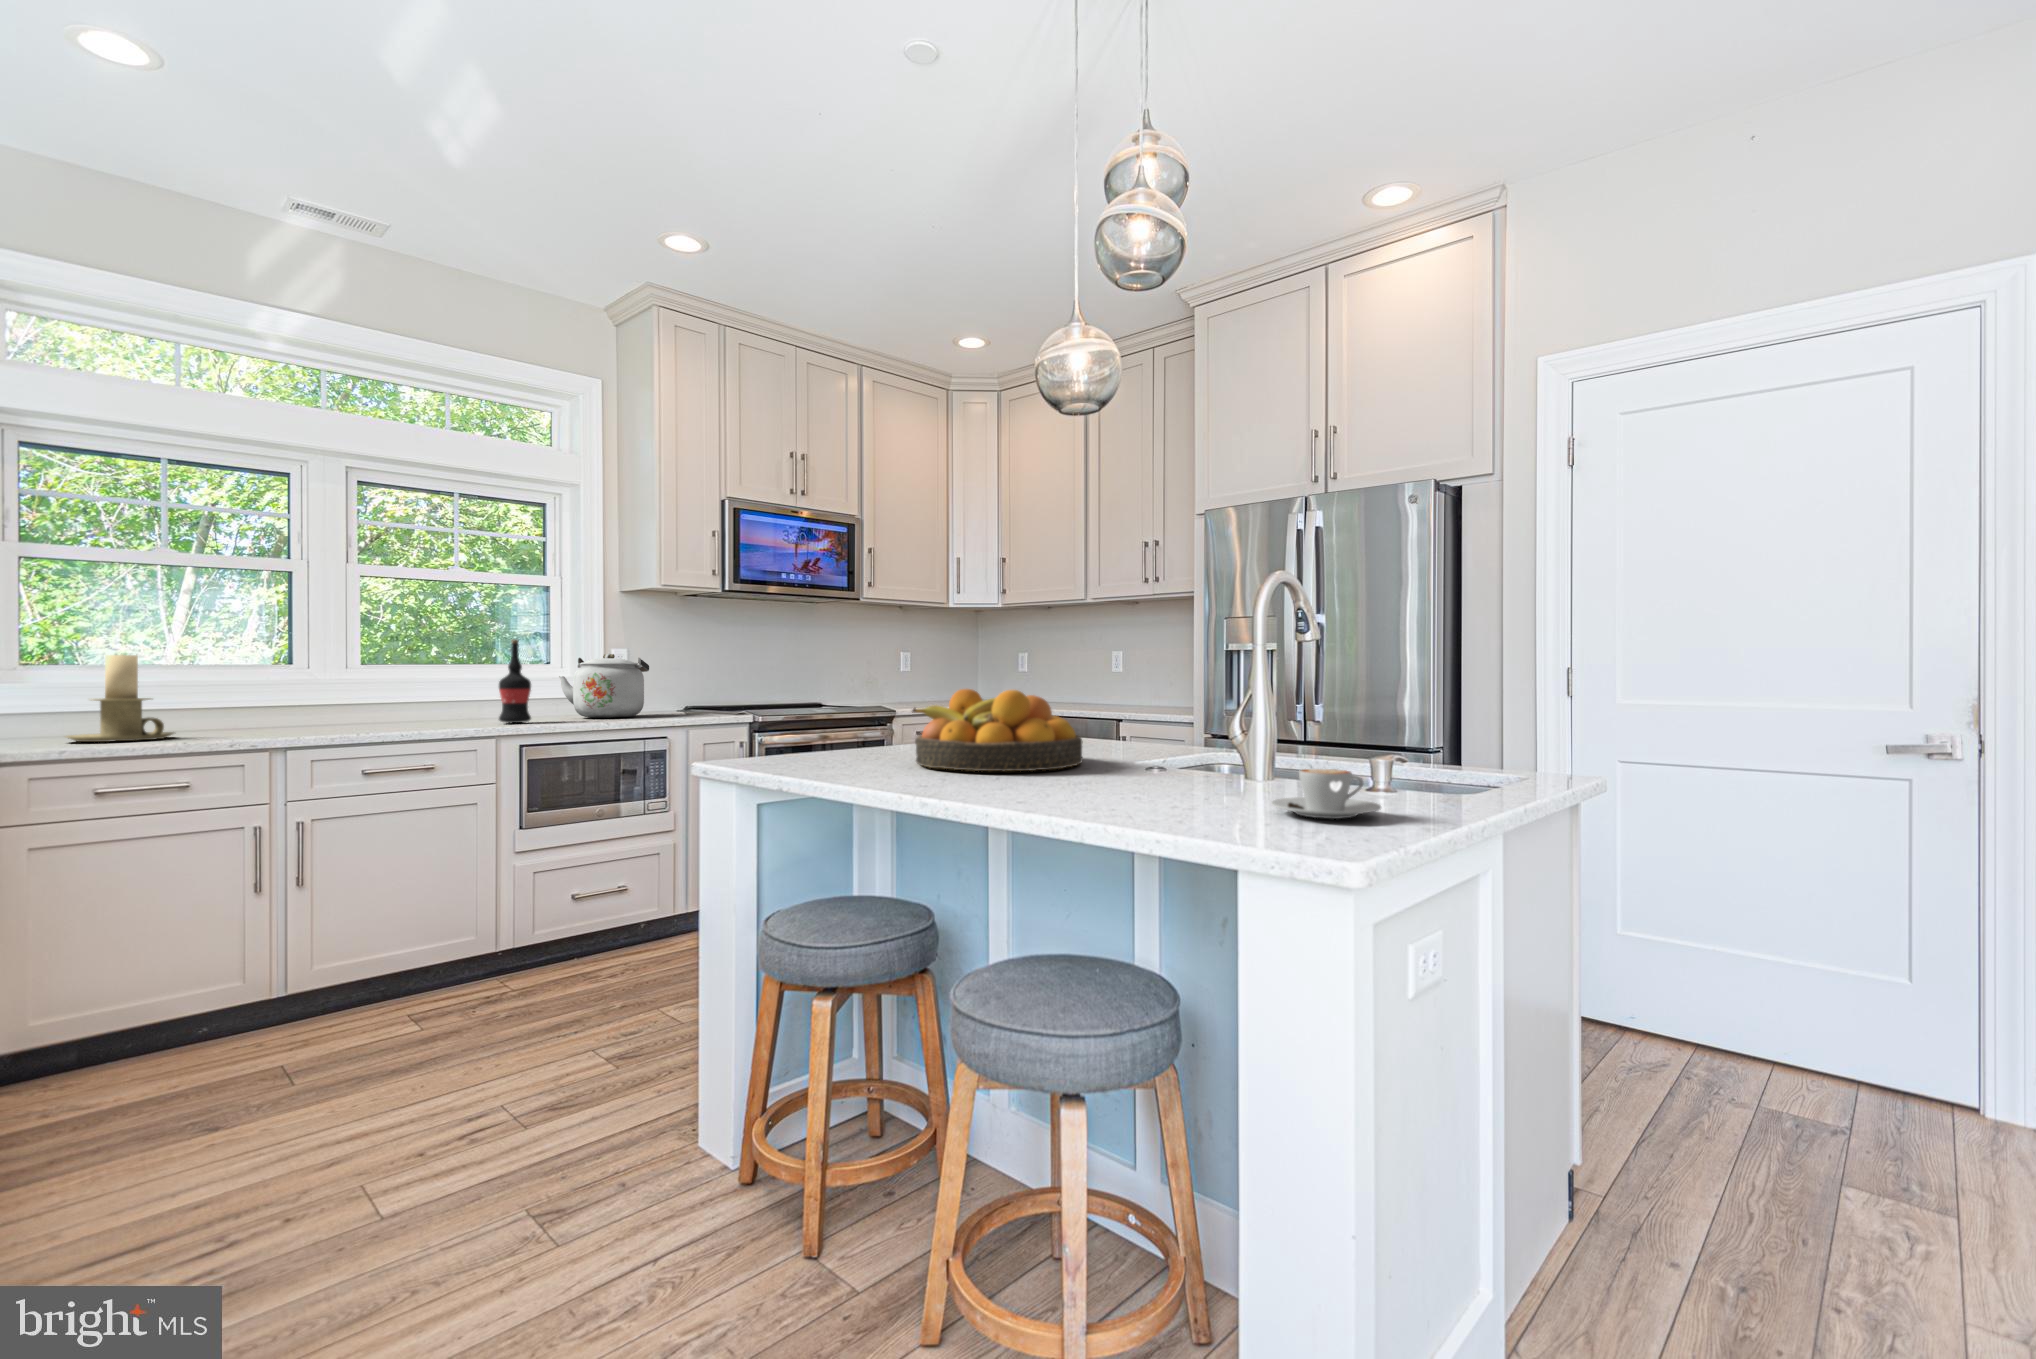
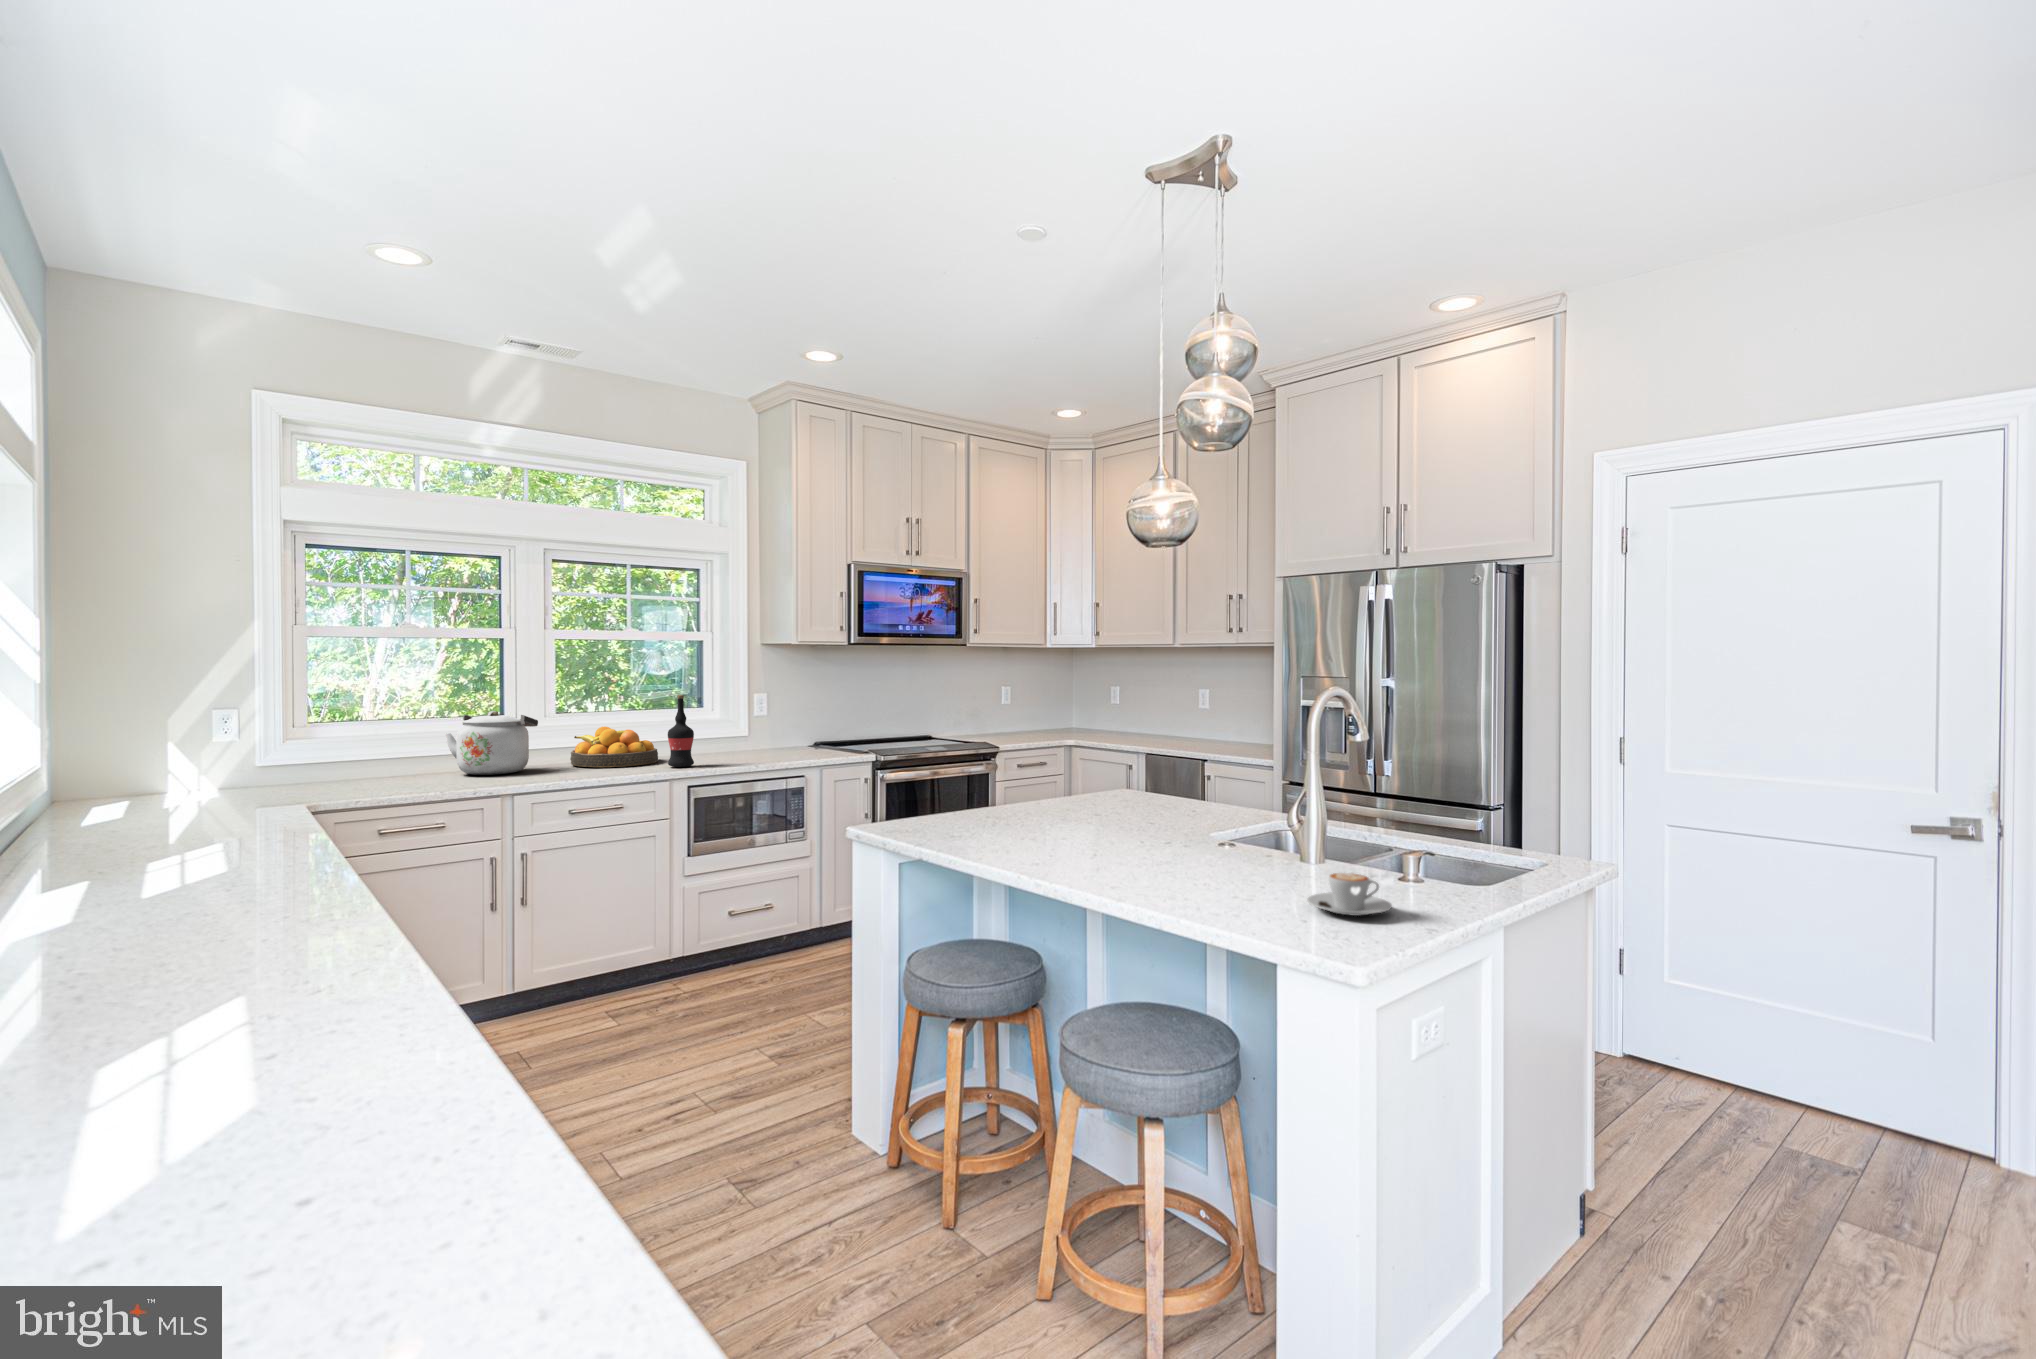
candle holder: present [66,654,174,742] -> none [349,718,428,790]
kettle: present [559,654,649,718] -> present [445,711,538,775]
fruit bowl: present [912,689,1083,771] -> present [570,727,658,767]

